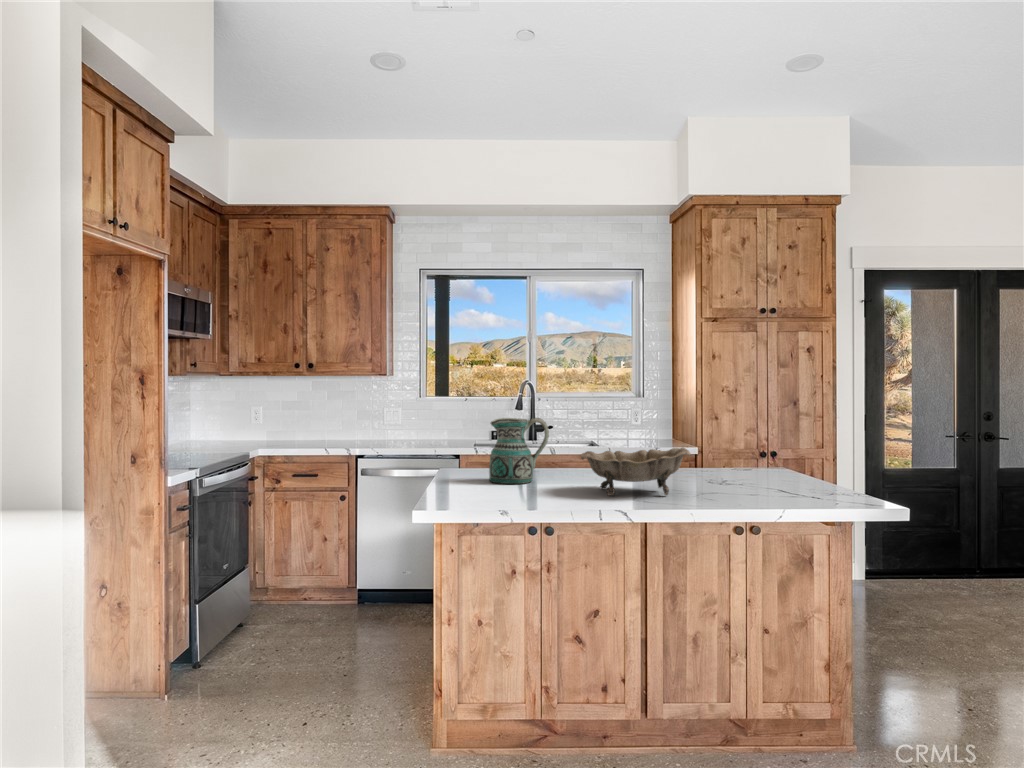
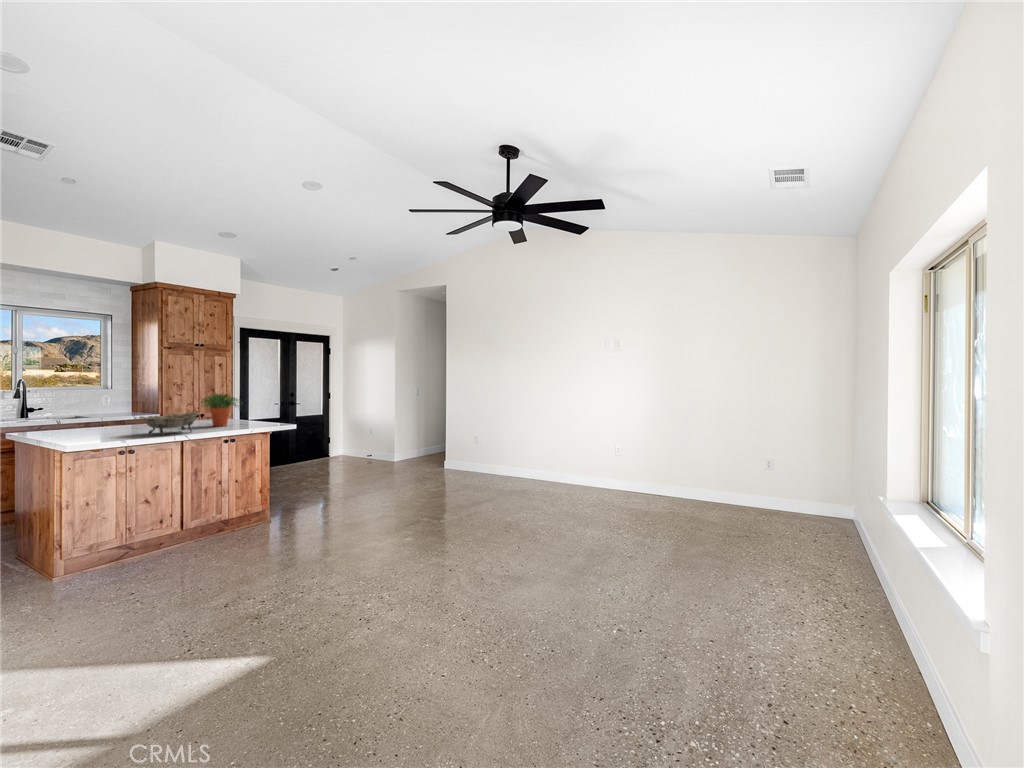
potted plant: none [704,406,799,485] -> present [201,394,237,426]
ceramic pitcher: present [489,418,549,484] -> none [60,401,105,438]

